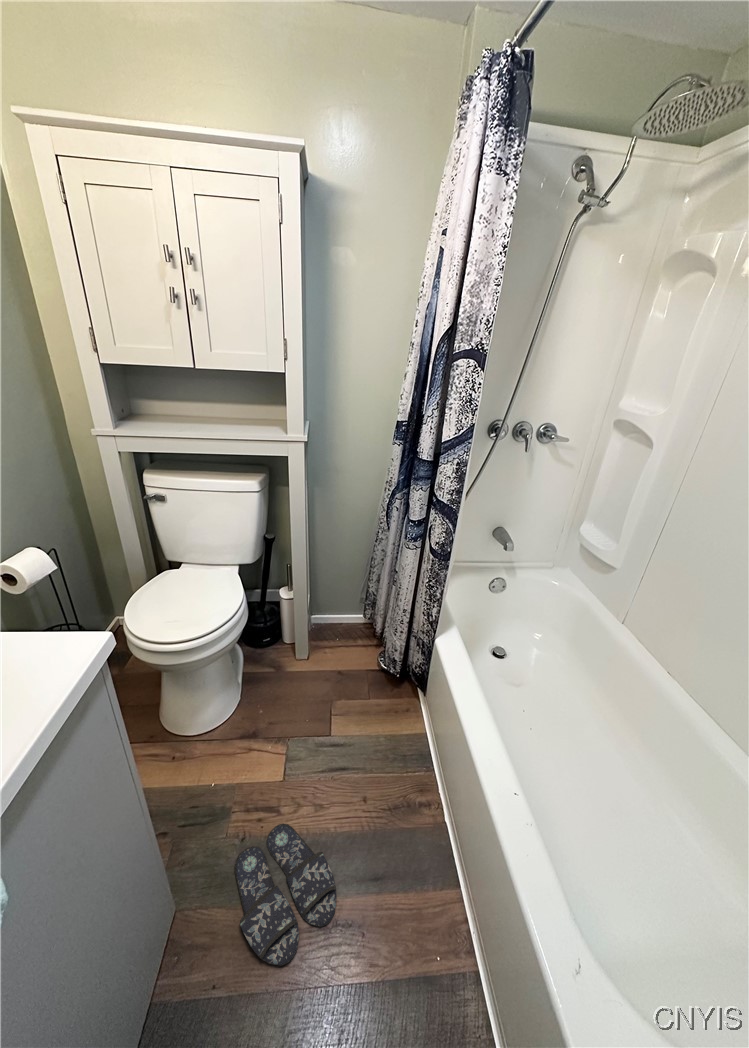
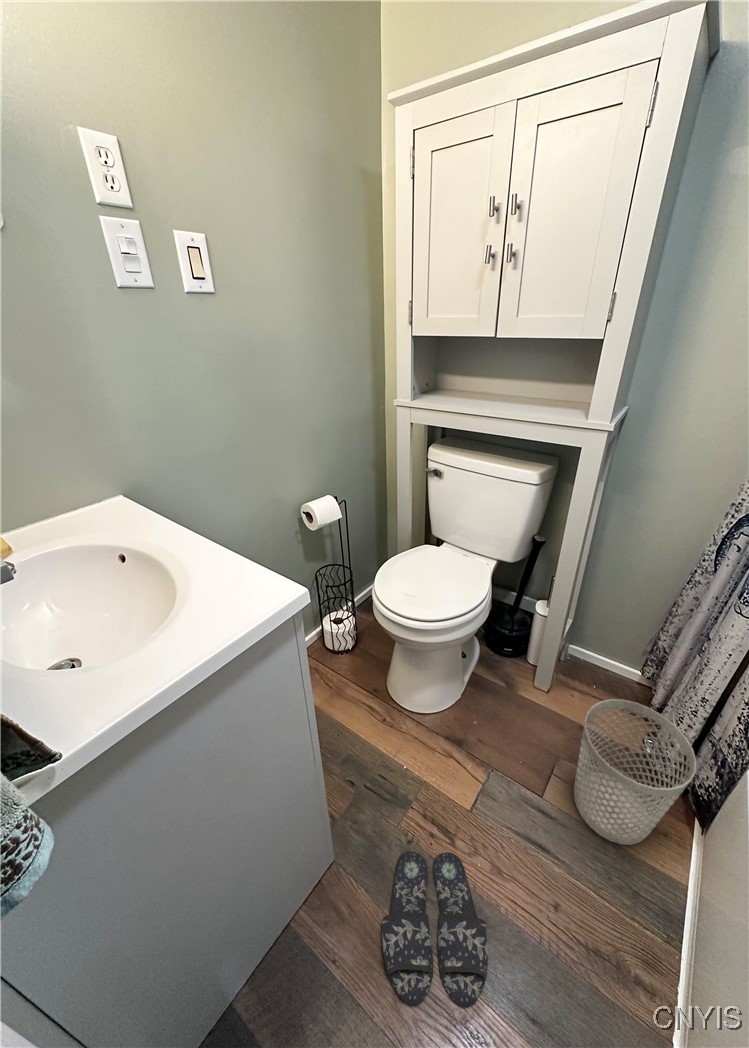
wastebasket: none [344,632,412,737] -> present [574,699,696,845]

